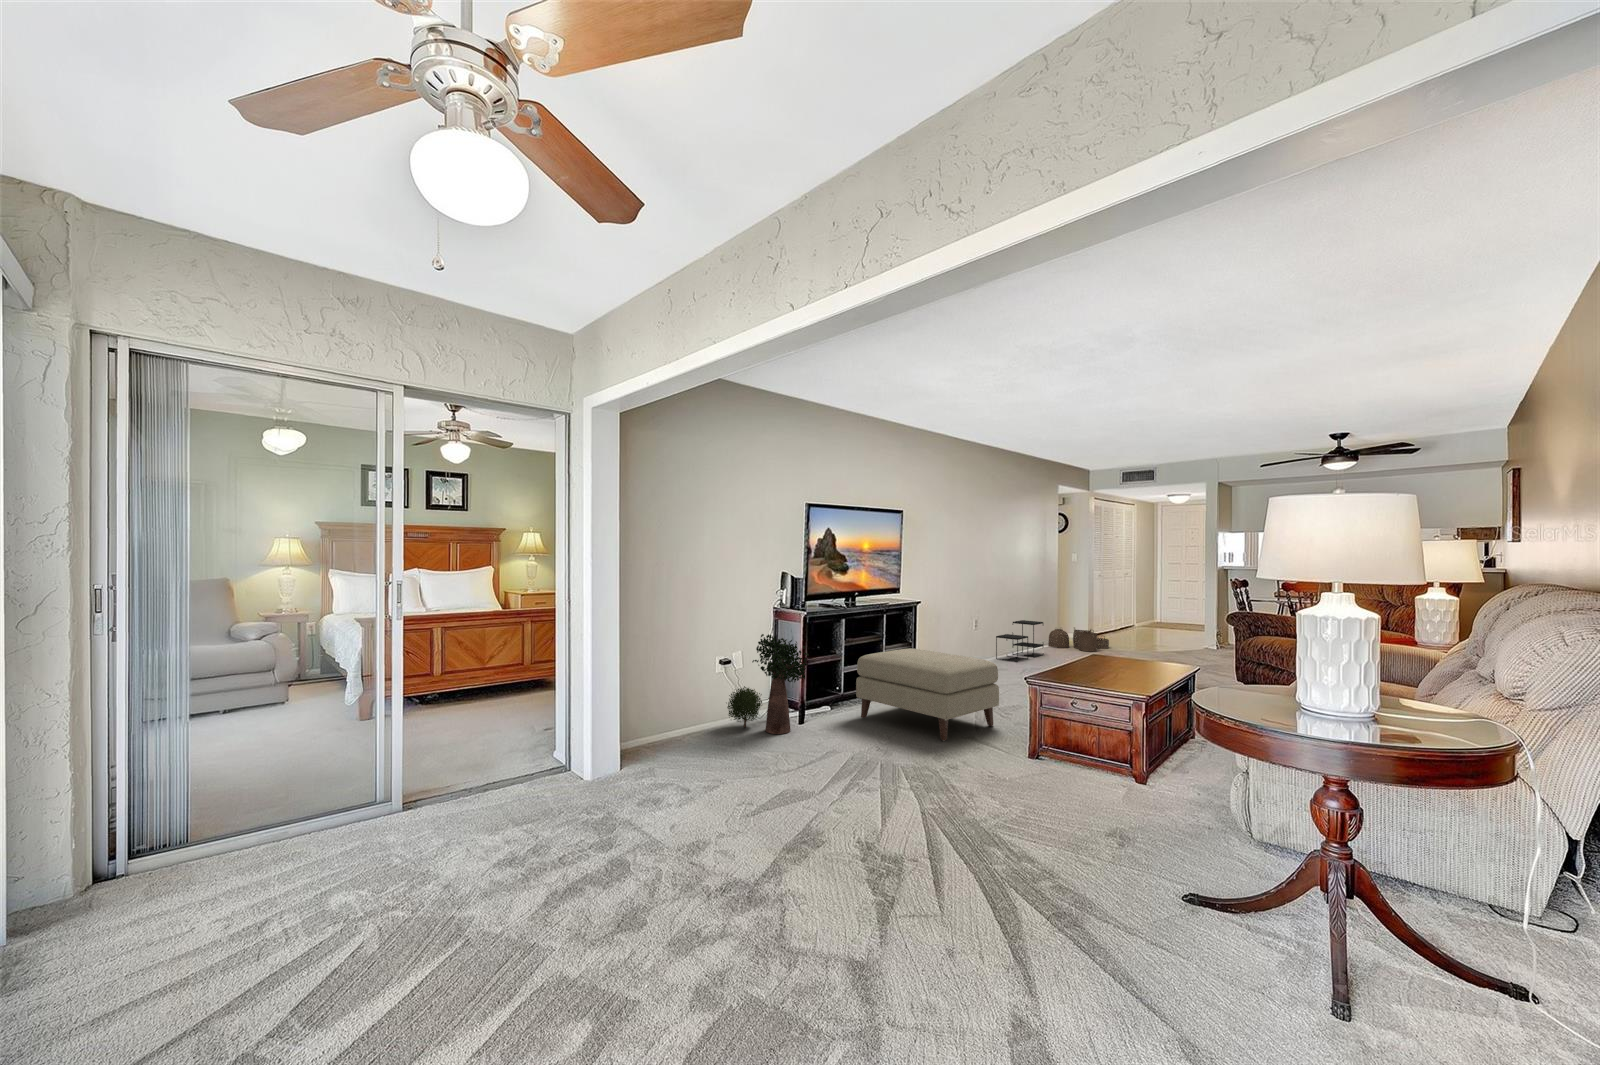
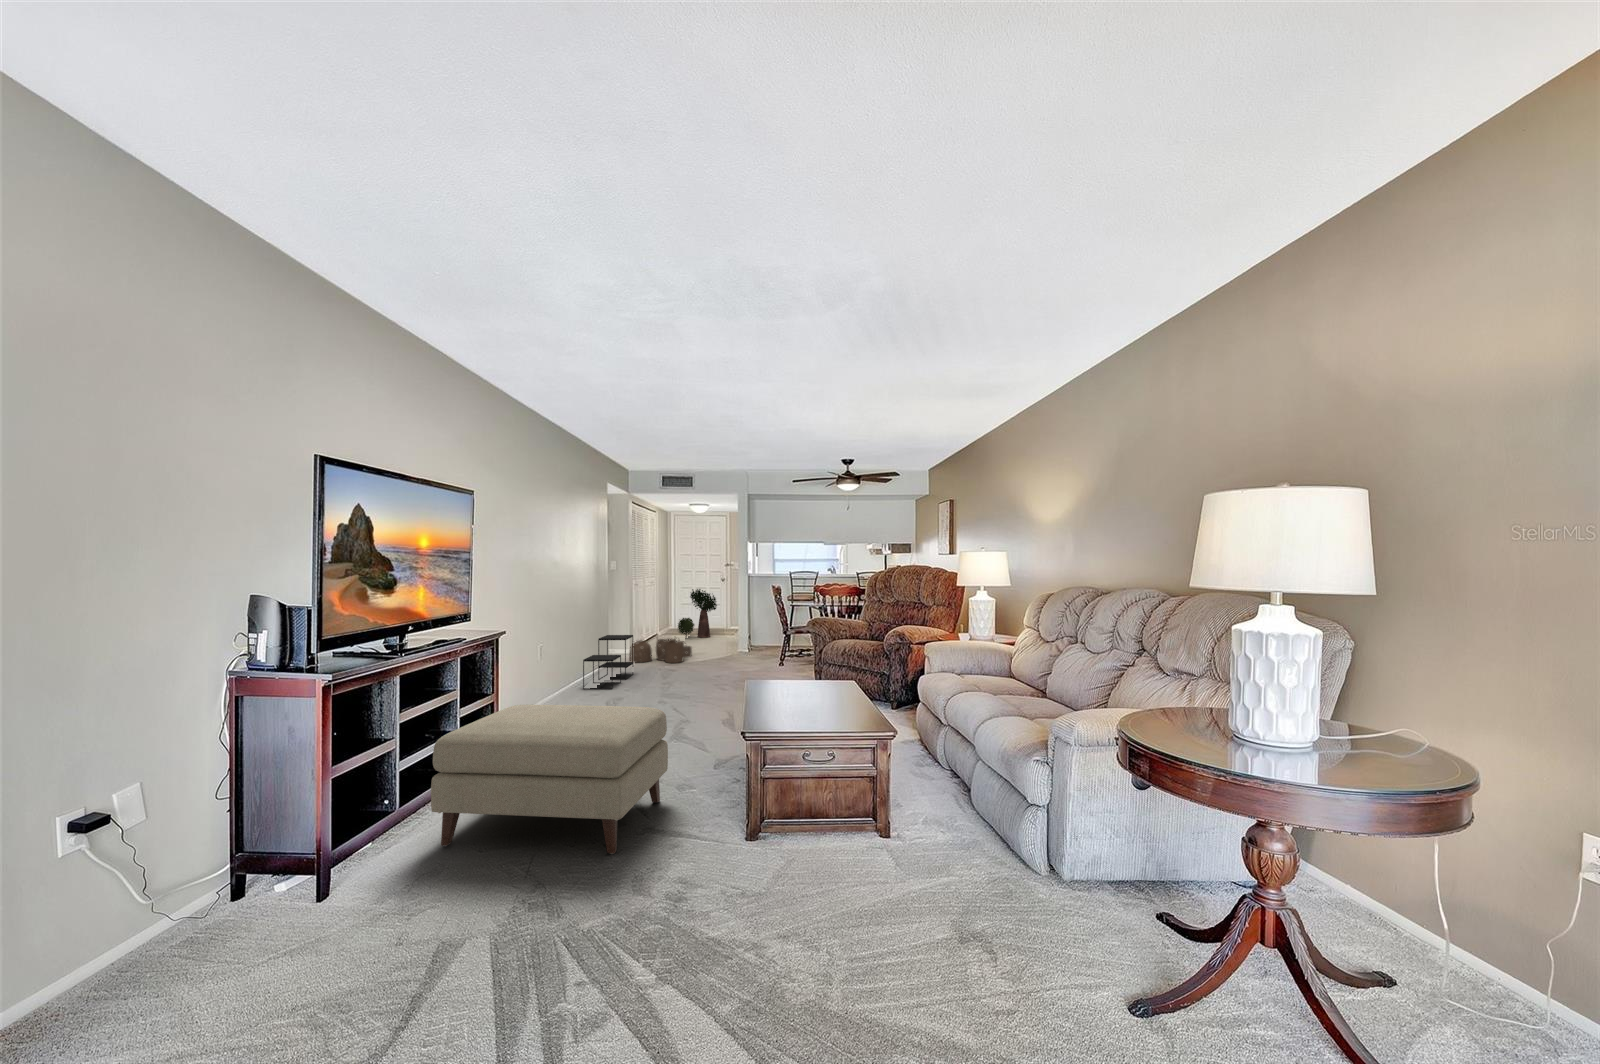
potted plant: present [727,634,808,734] -> present [678,589,717,638]

